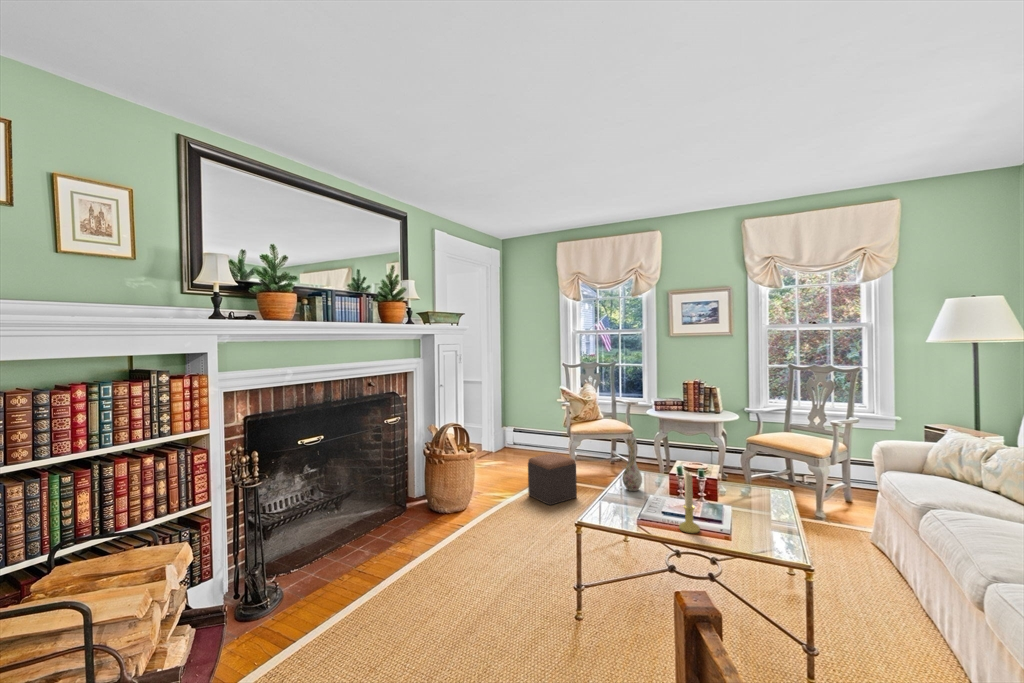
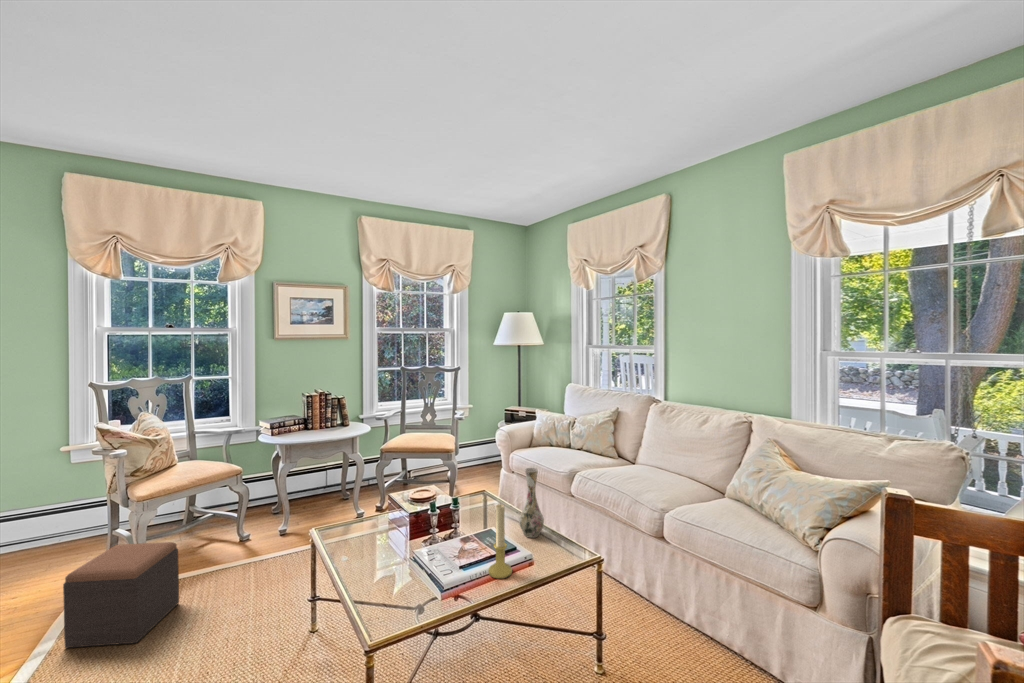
vase: present [622,437,642,491] -> present [519,468,544,538]

